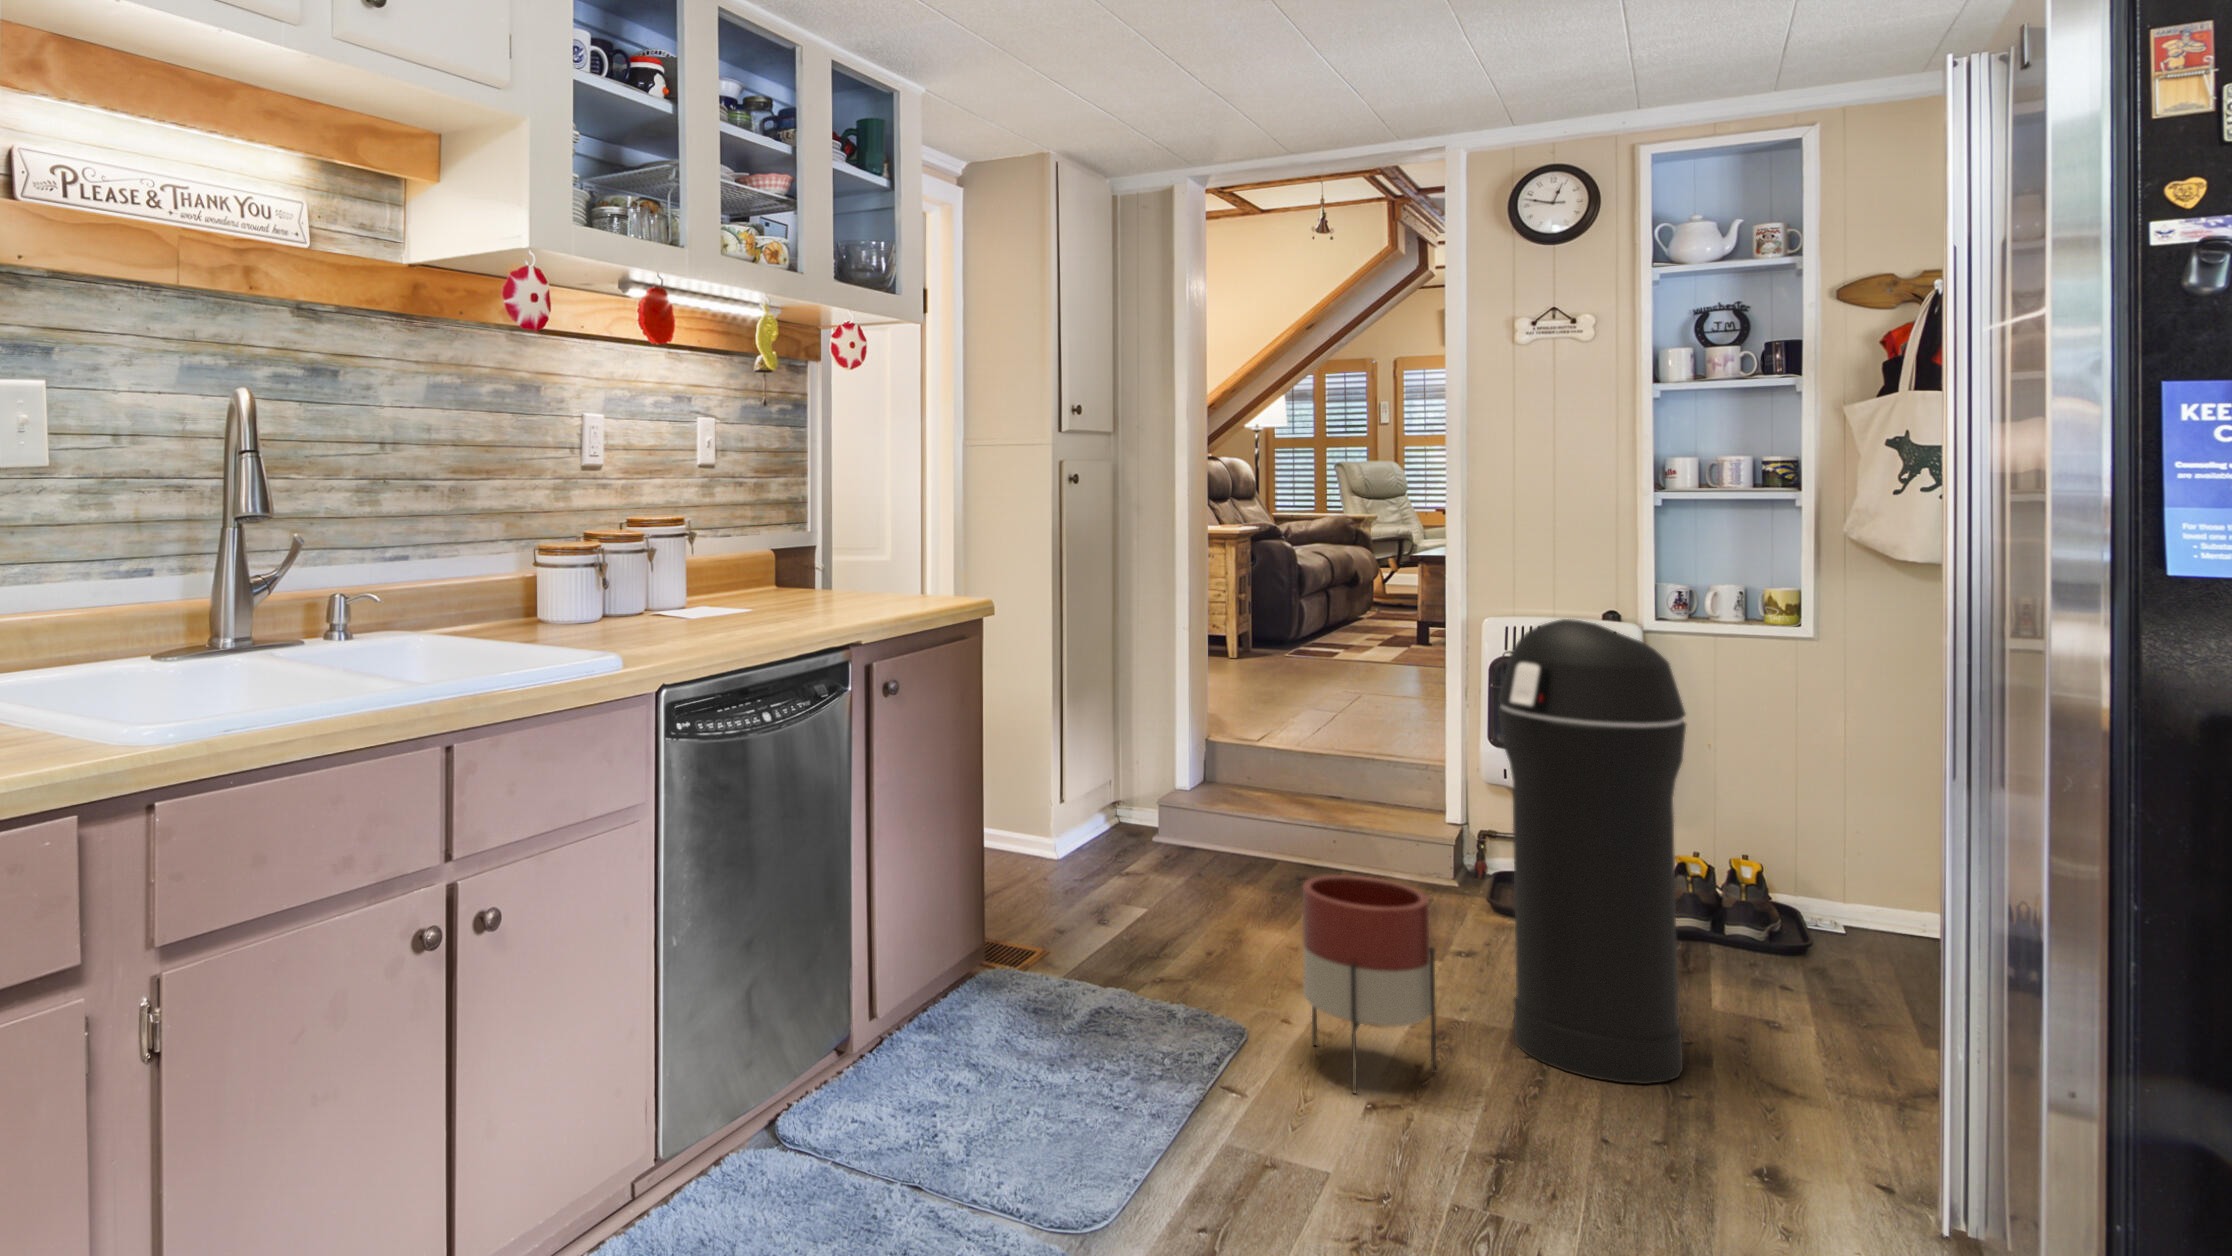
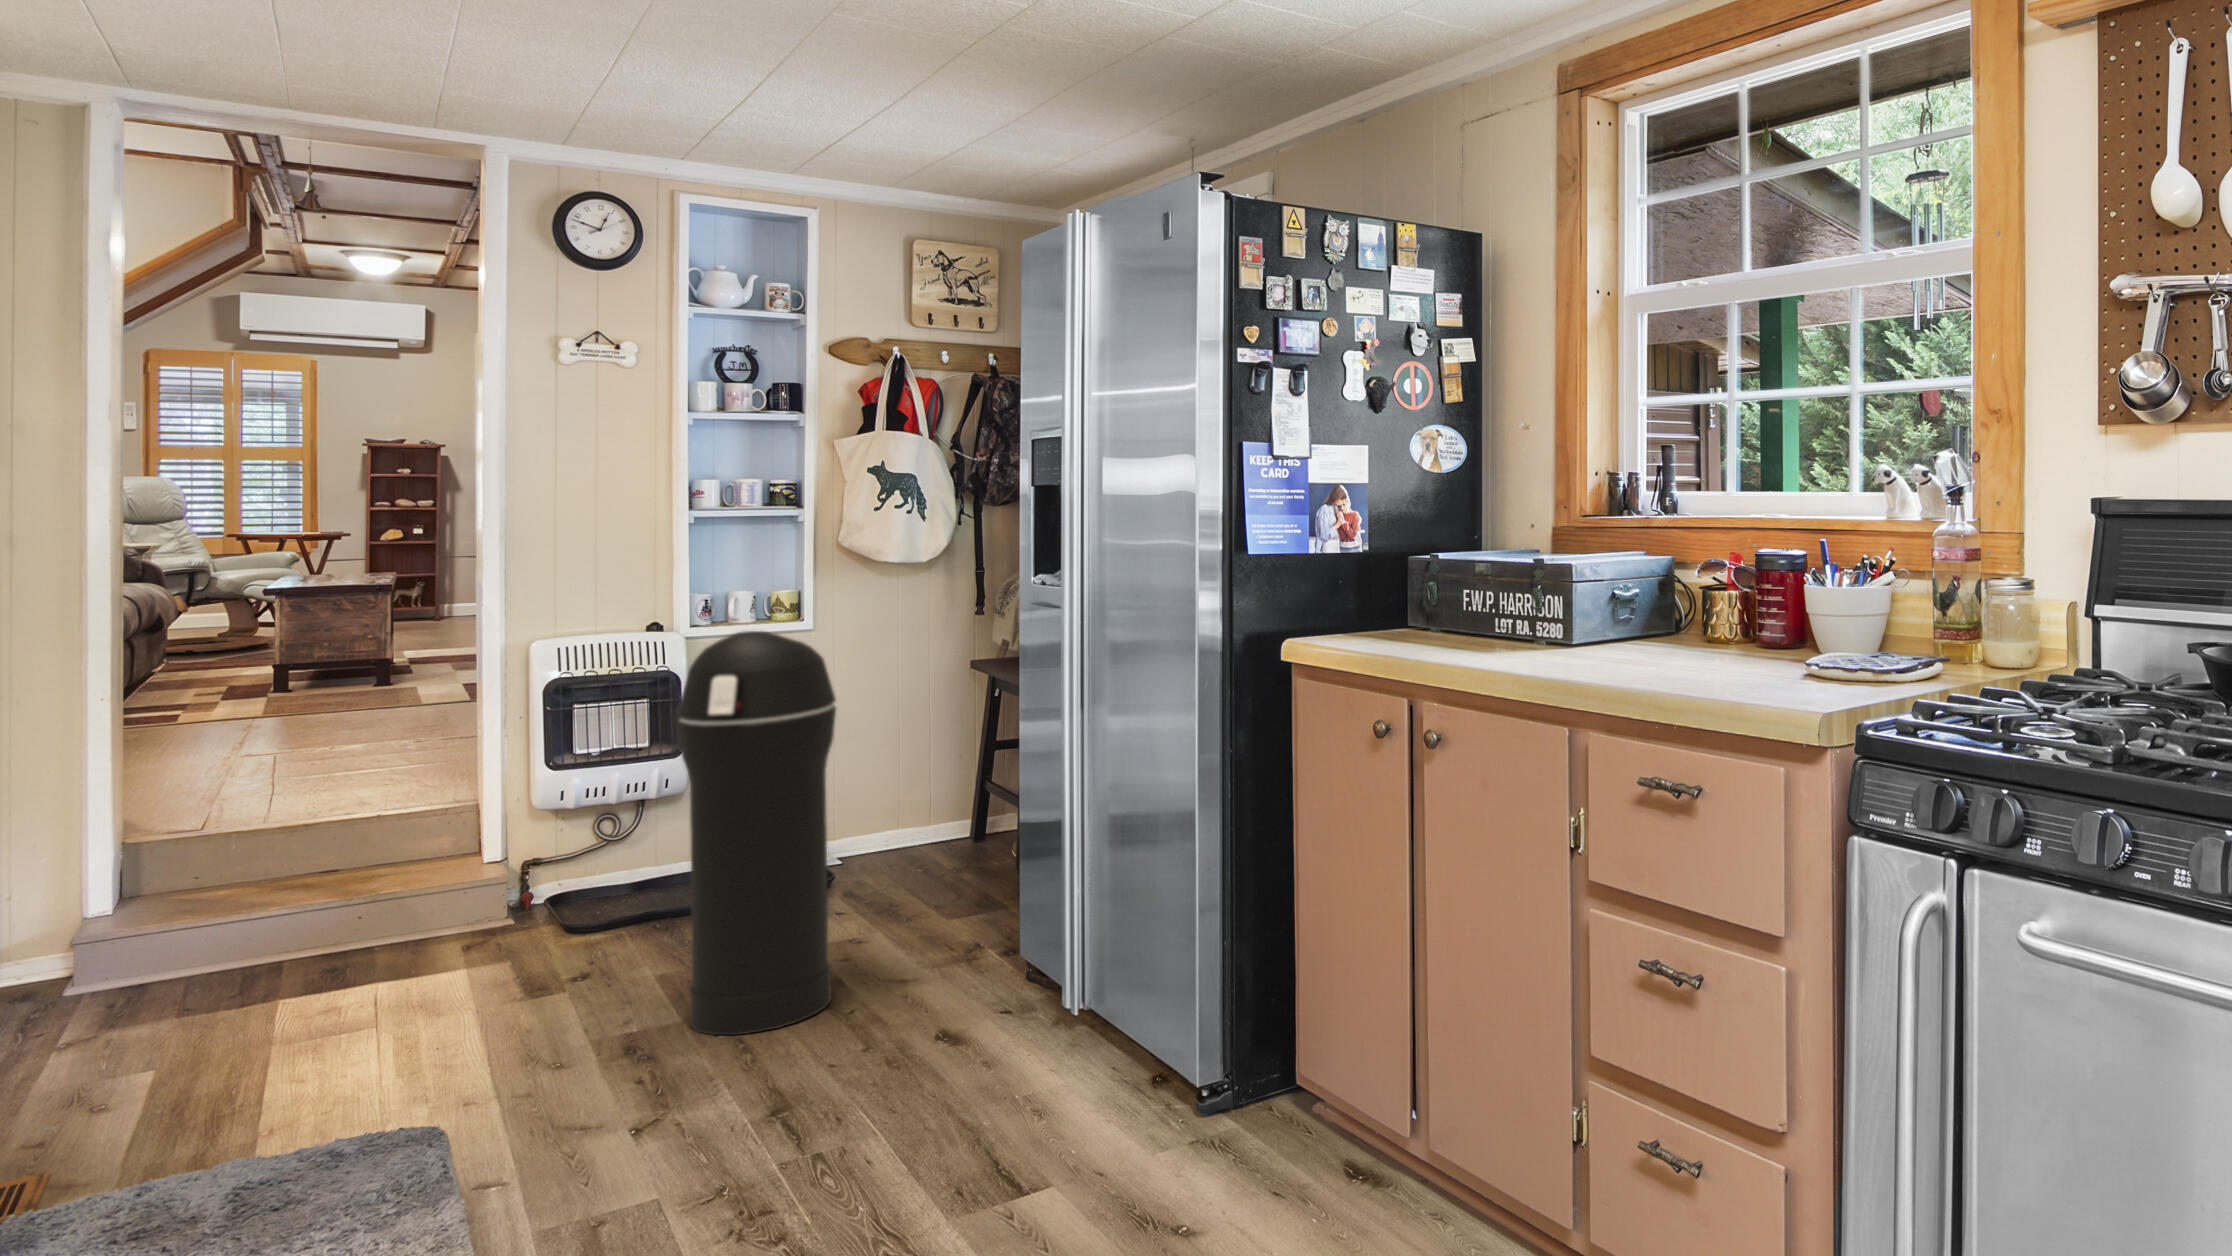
planter: present [1303,875,1436,1092] -> none [527,914,667,1133]

